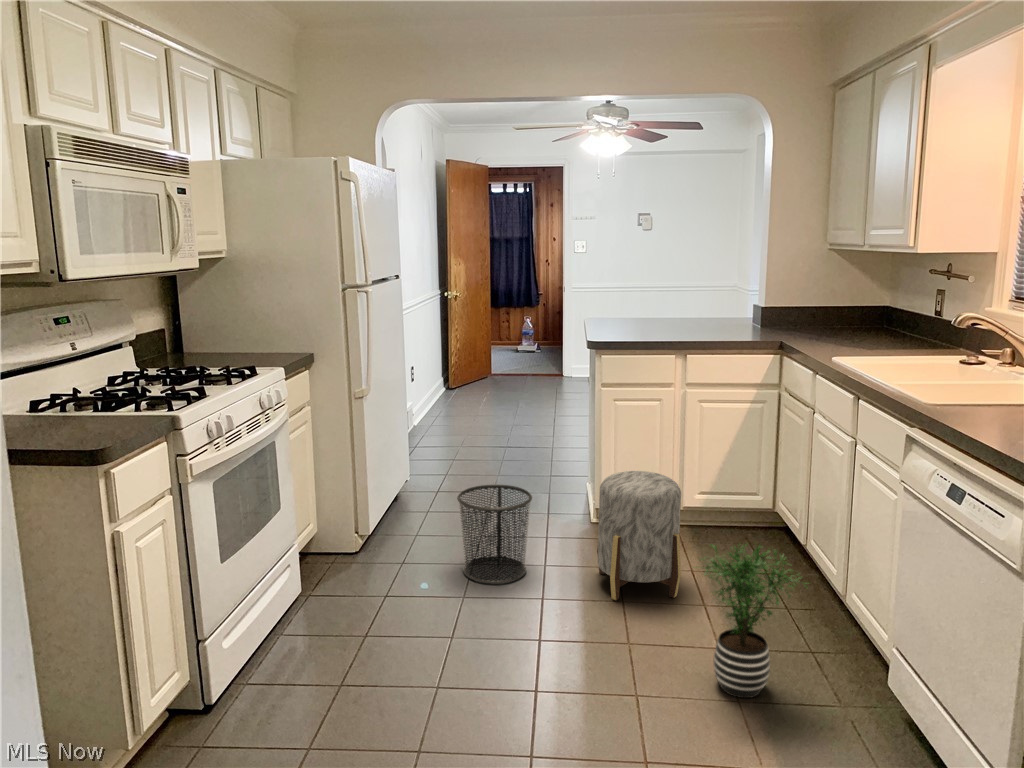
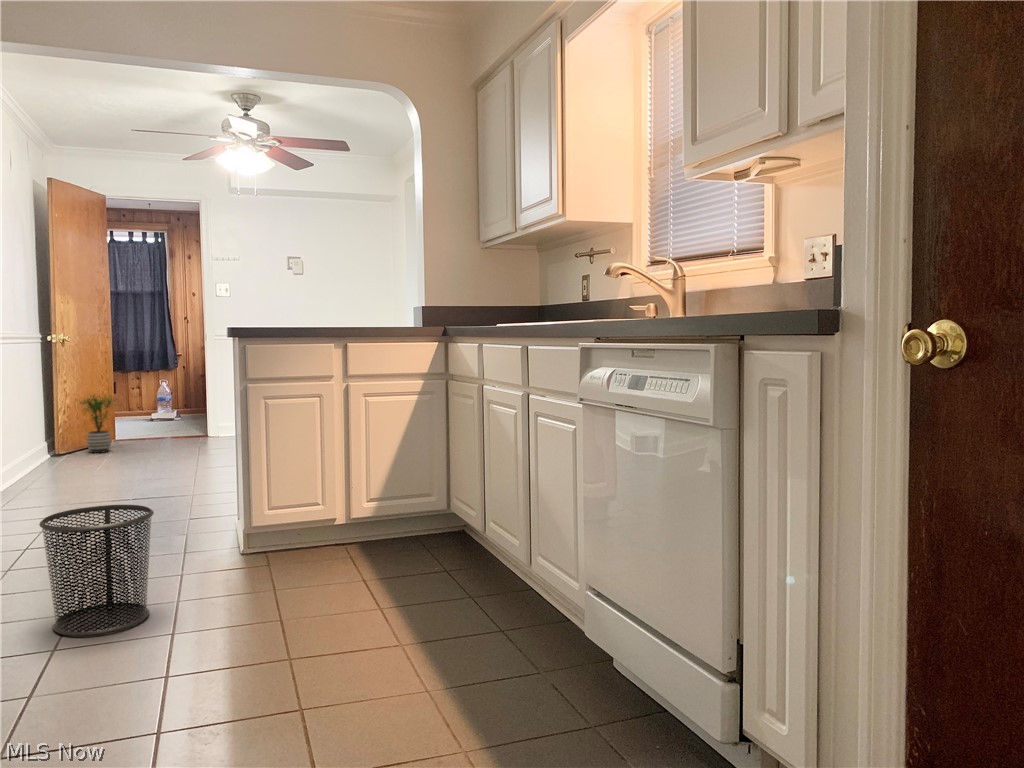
stool: present [597,471,681,600] -> none [245,465,353,625]
potted plant: present [700,543,808,698] -> present [80,395,117,453]

